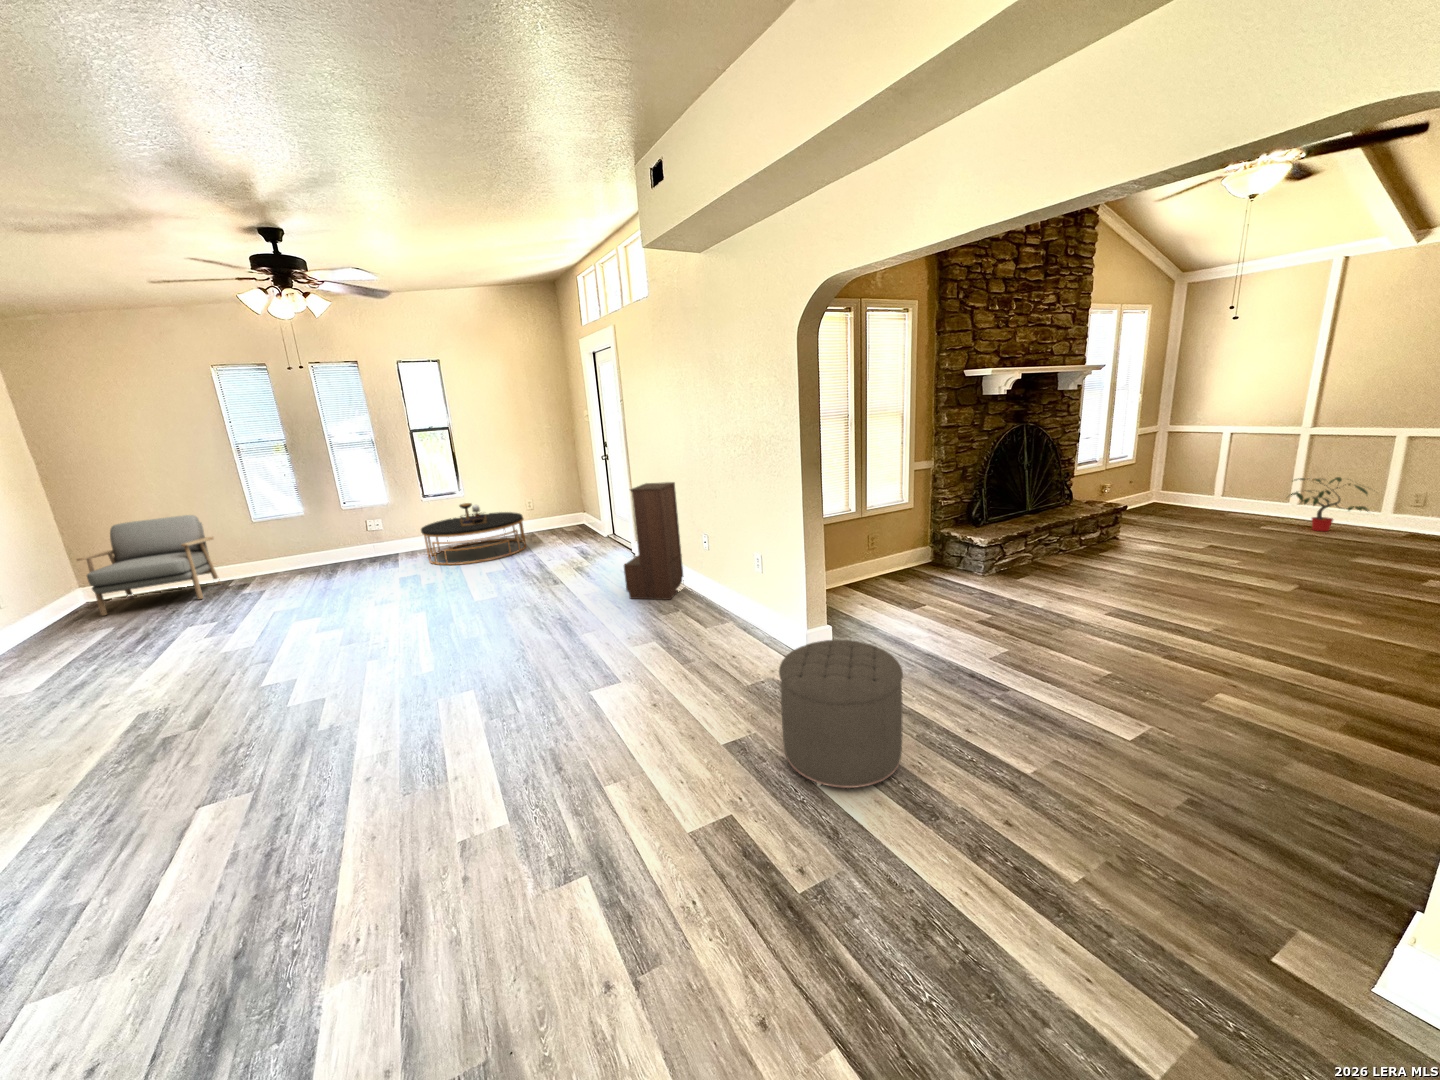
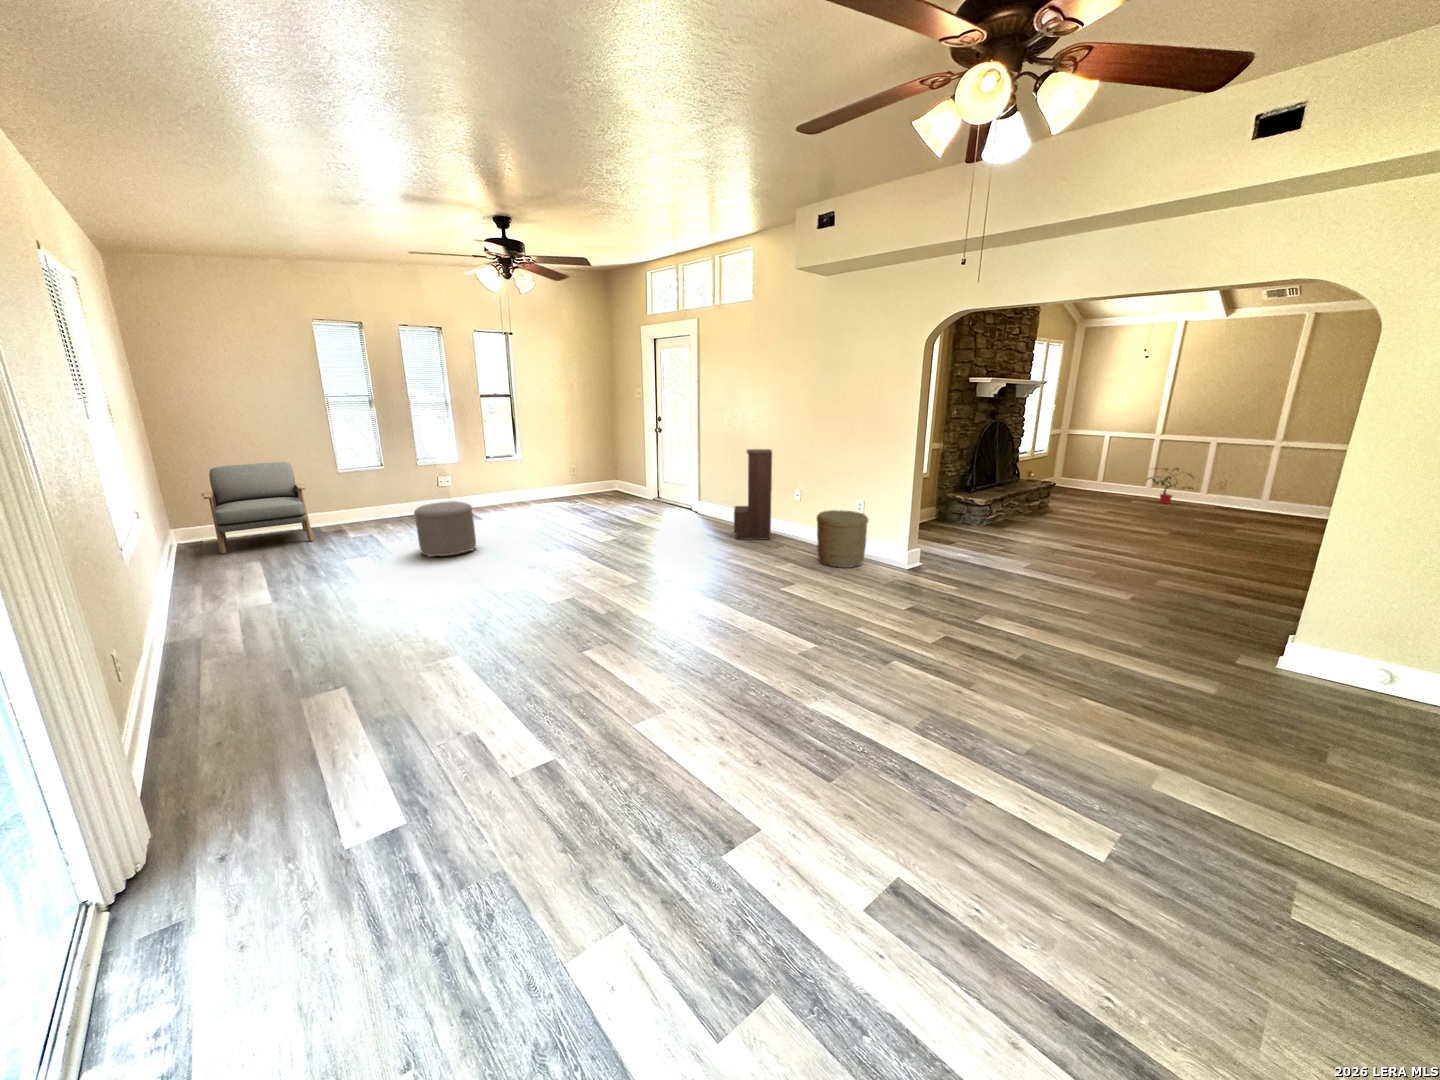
coffee table: present [421,503,526,565] -> none [498,464,588,517]
woven basket: none [682,568,753,652] -> present [817,510,868,568]
ottoman: present [779,640,903,788] -> present [414,501,476,557]

